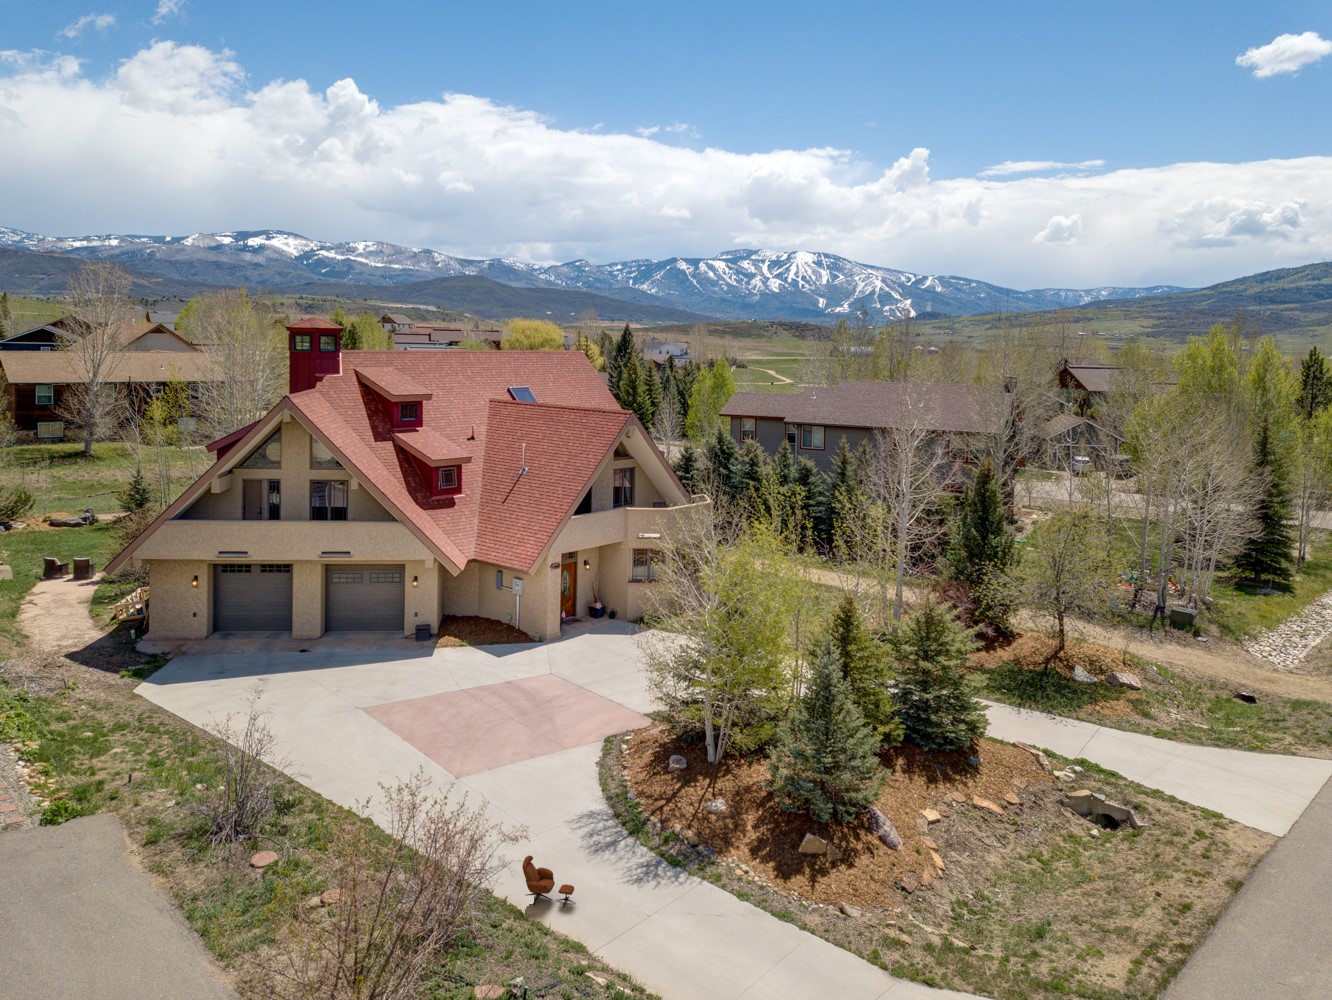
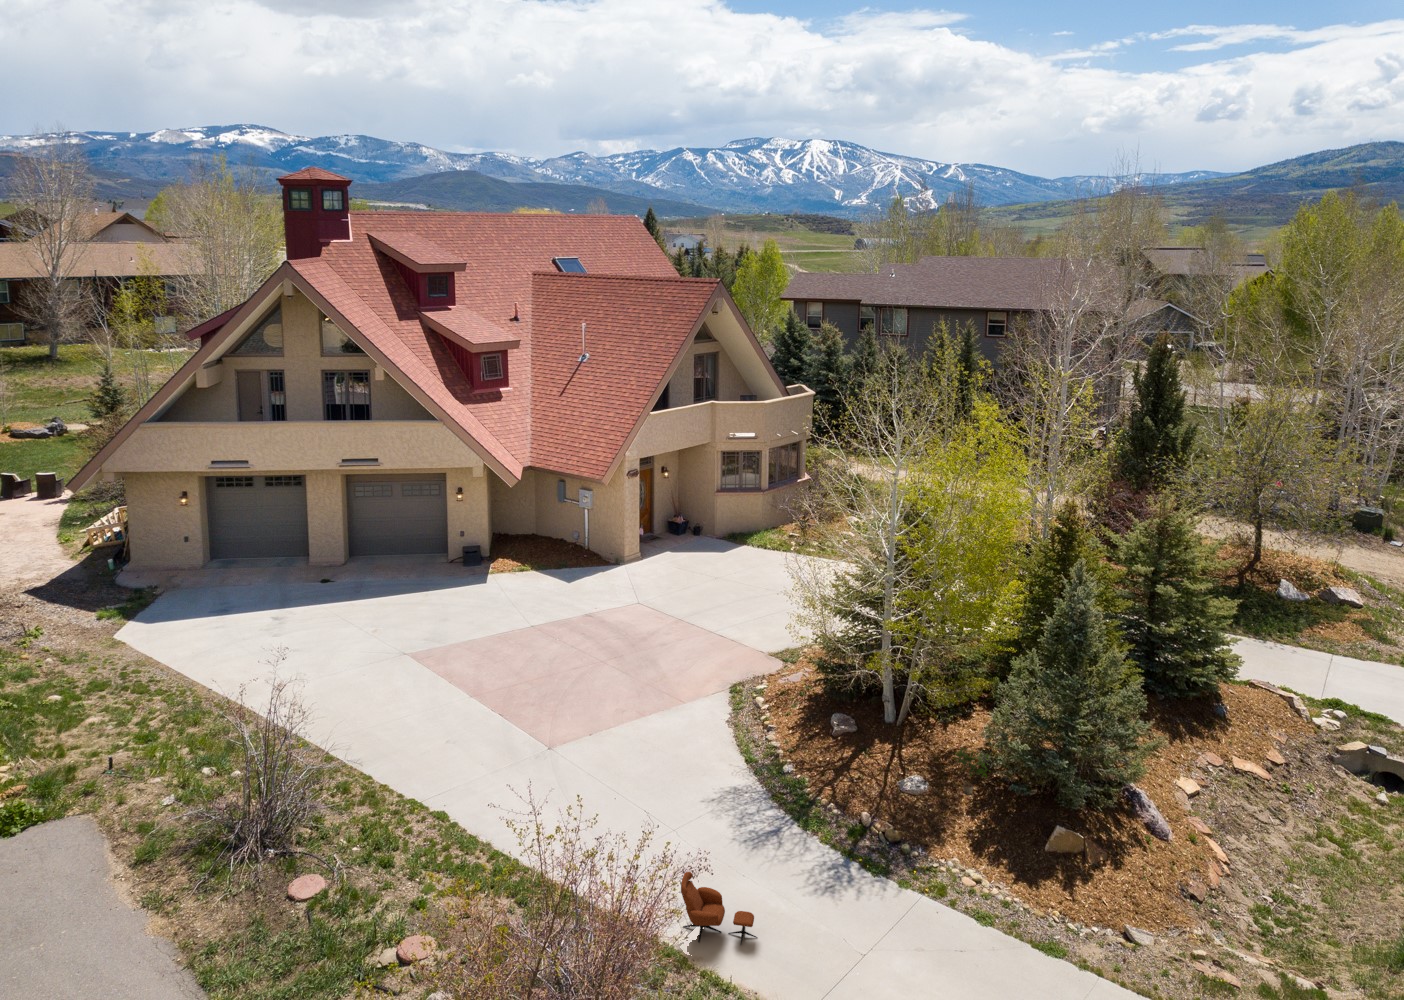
potted plant: present [273,795,298,834] -> present [956,748,989,795]

